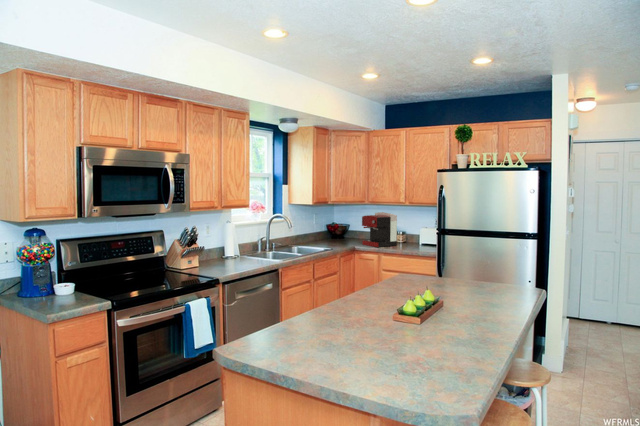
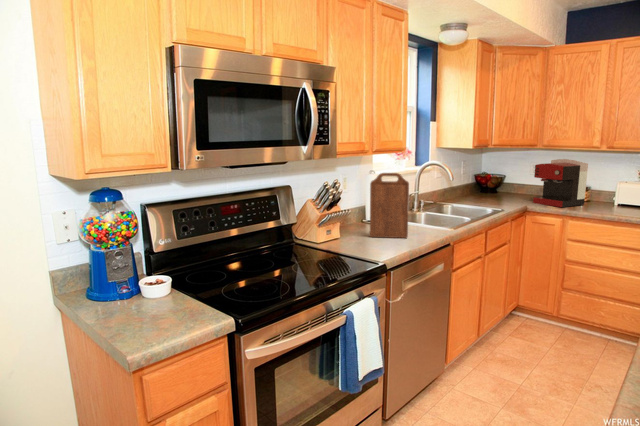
cutting board: none [220,221,246,265] -> present [370,173,409,238]

